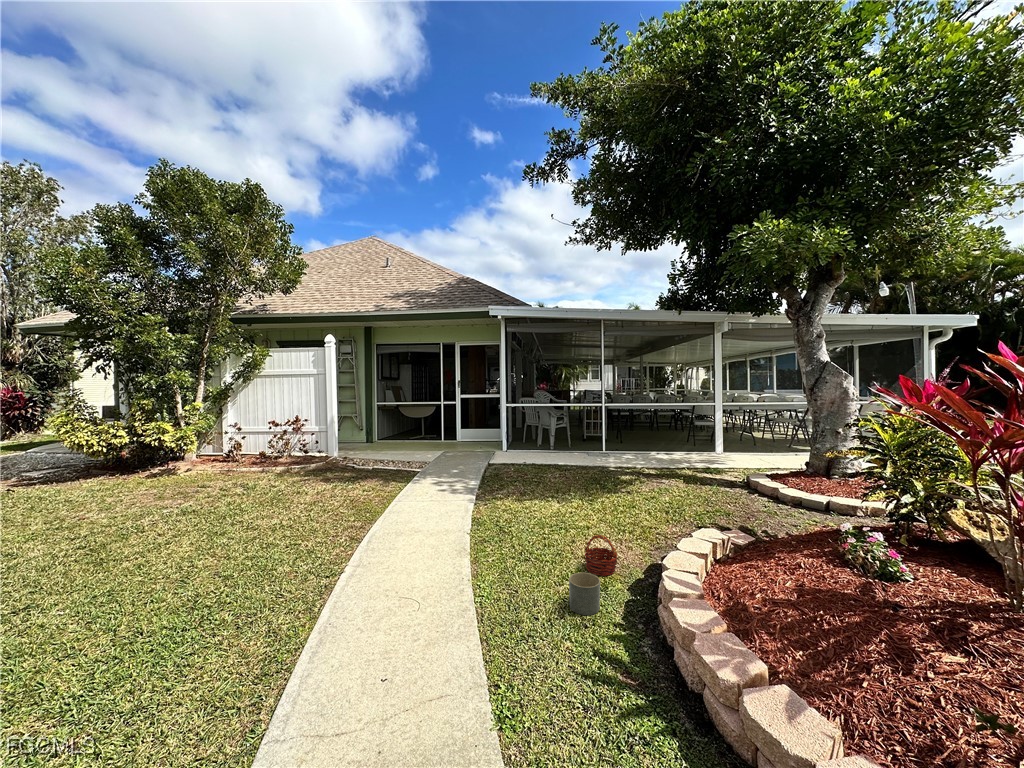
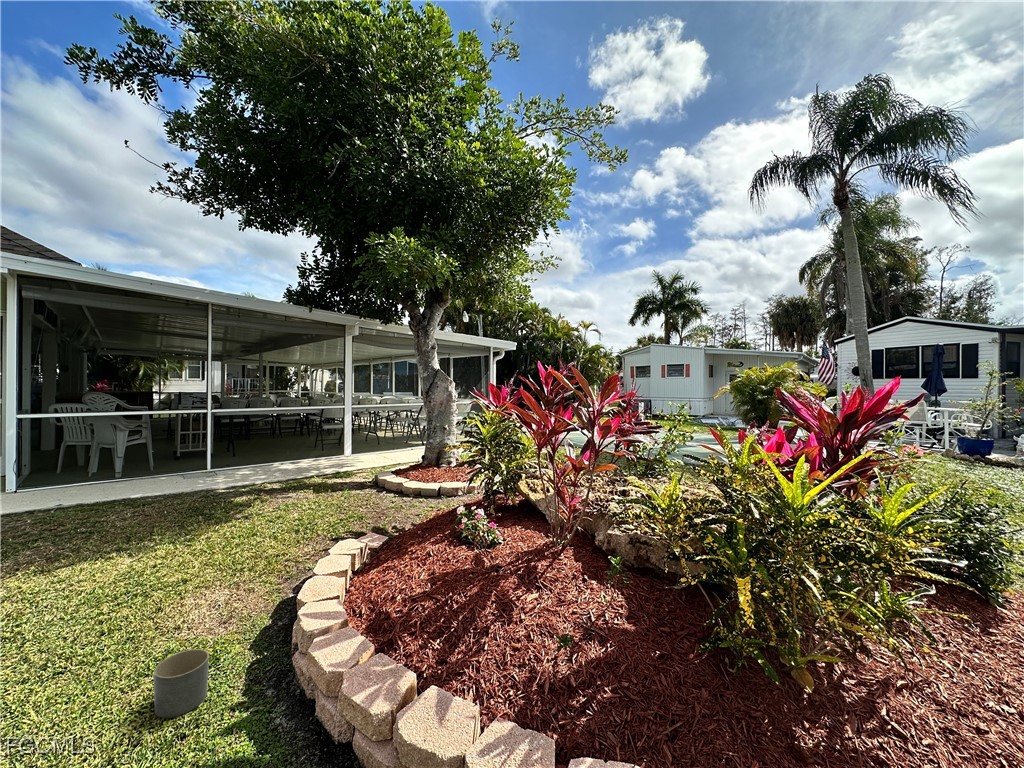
basket: present [585,535,617,576] -> none [181,587,234,644]

